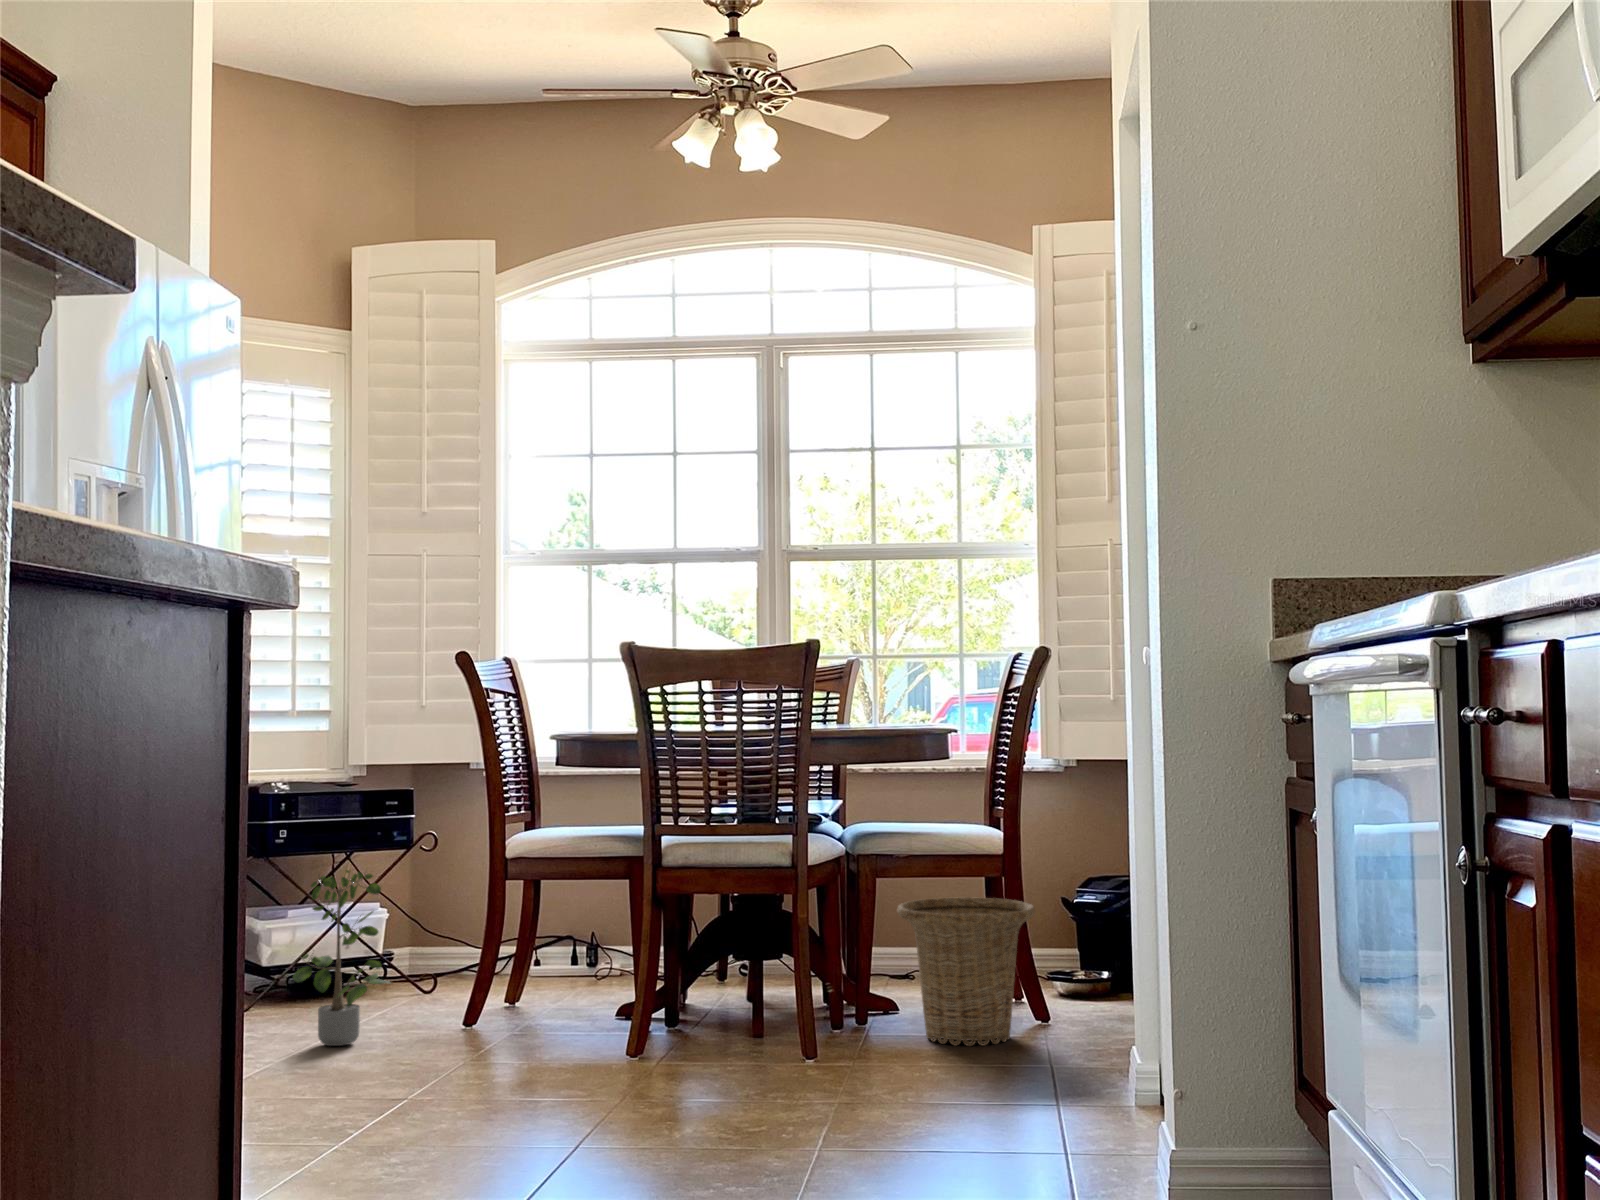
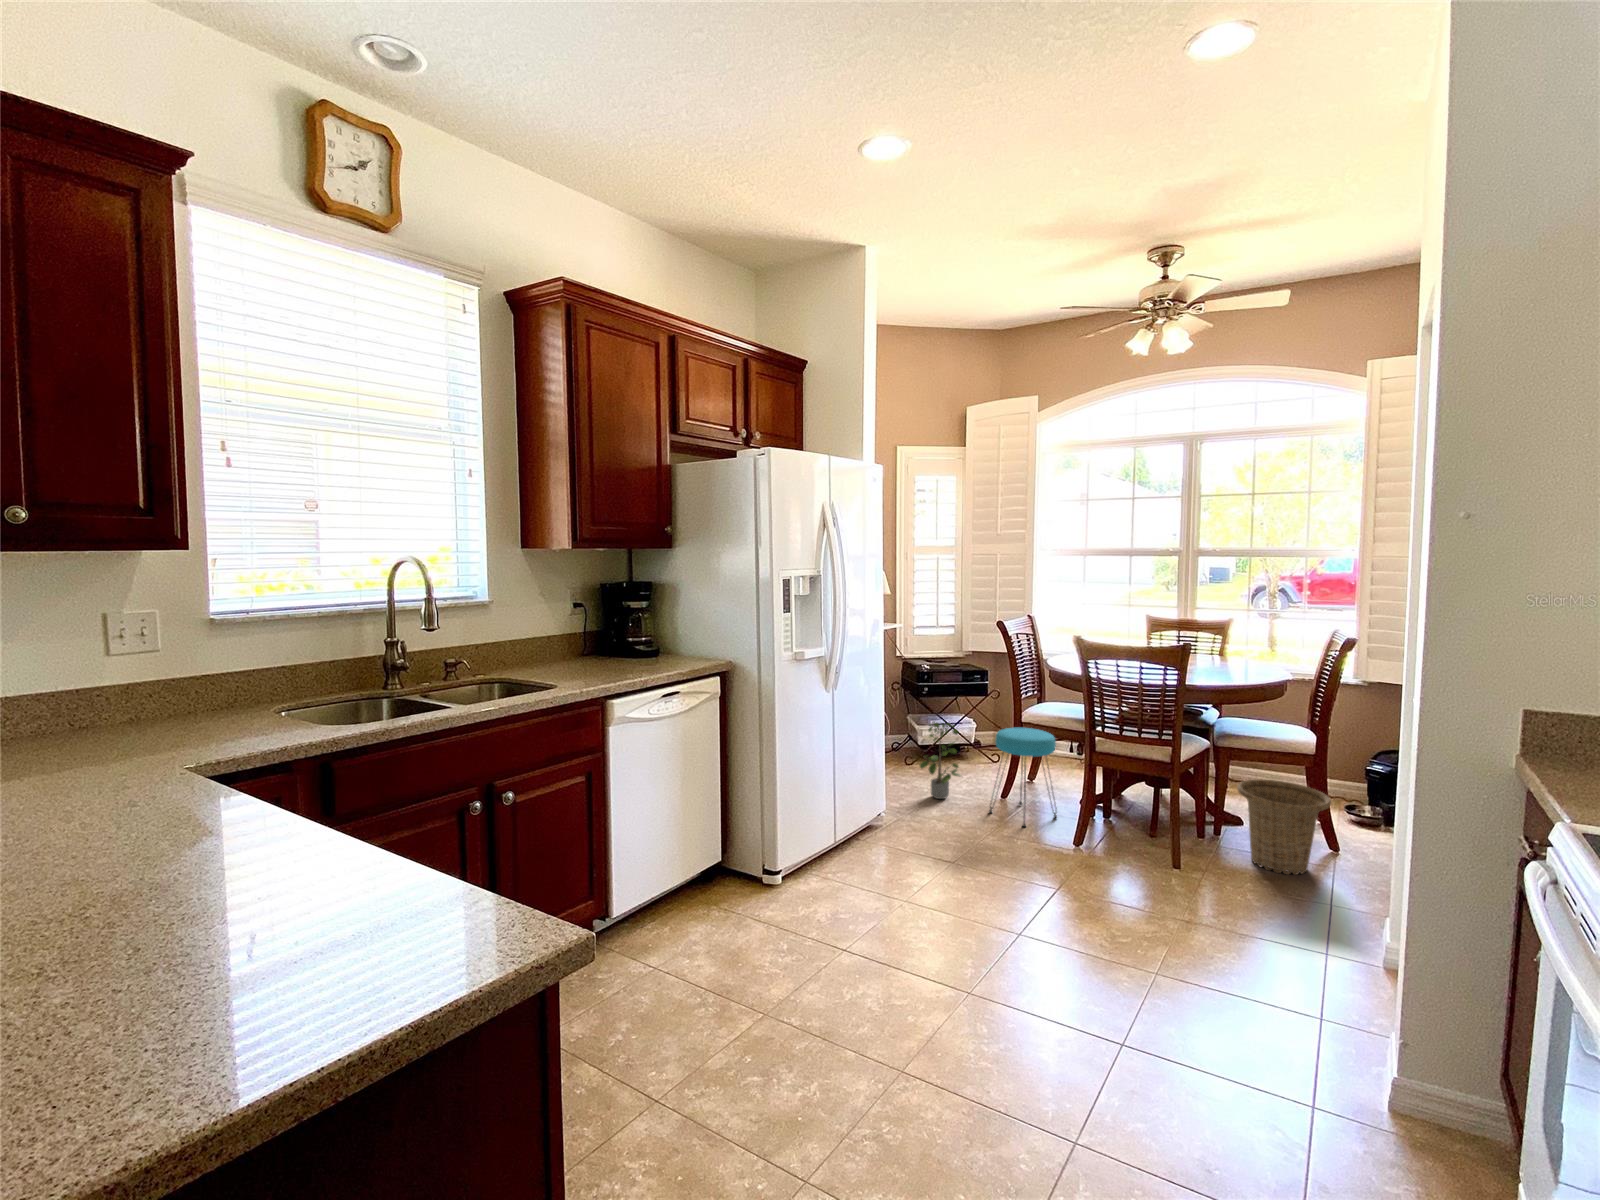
stool: none [451,865,590,1057] -> present [989,728,1057,827]

